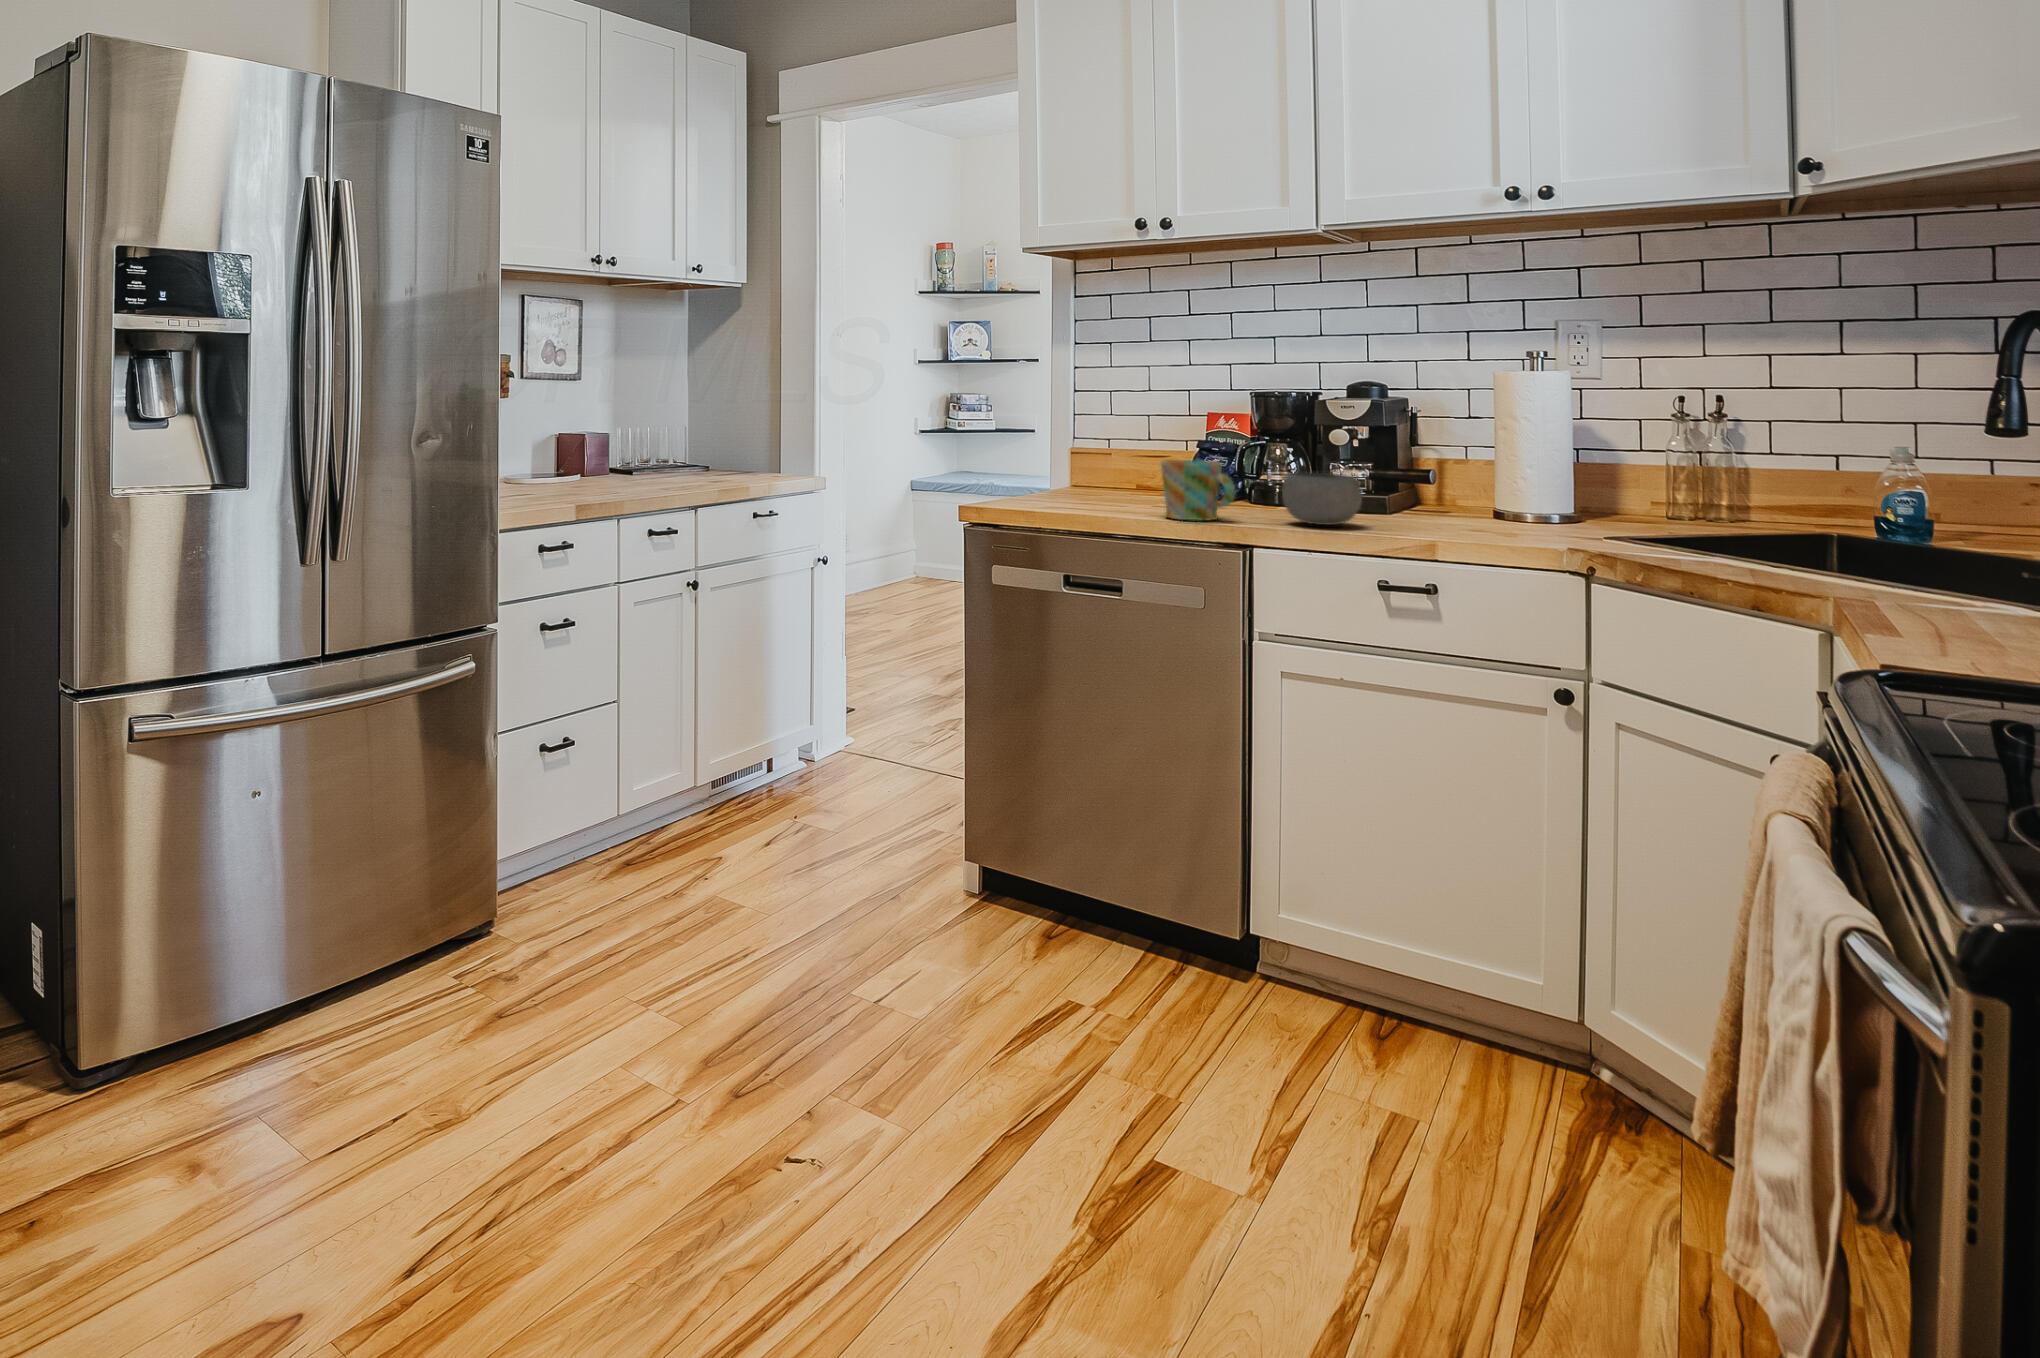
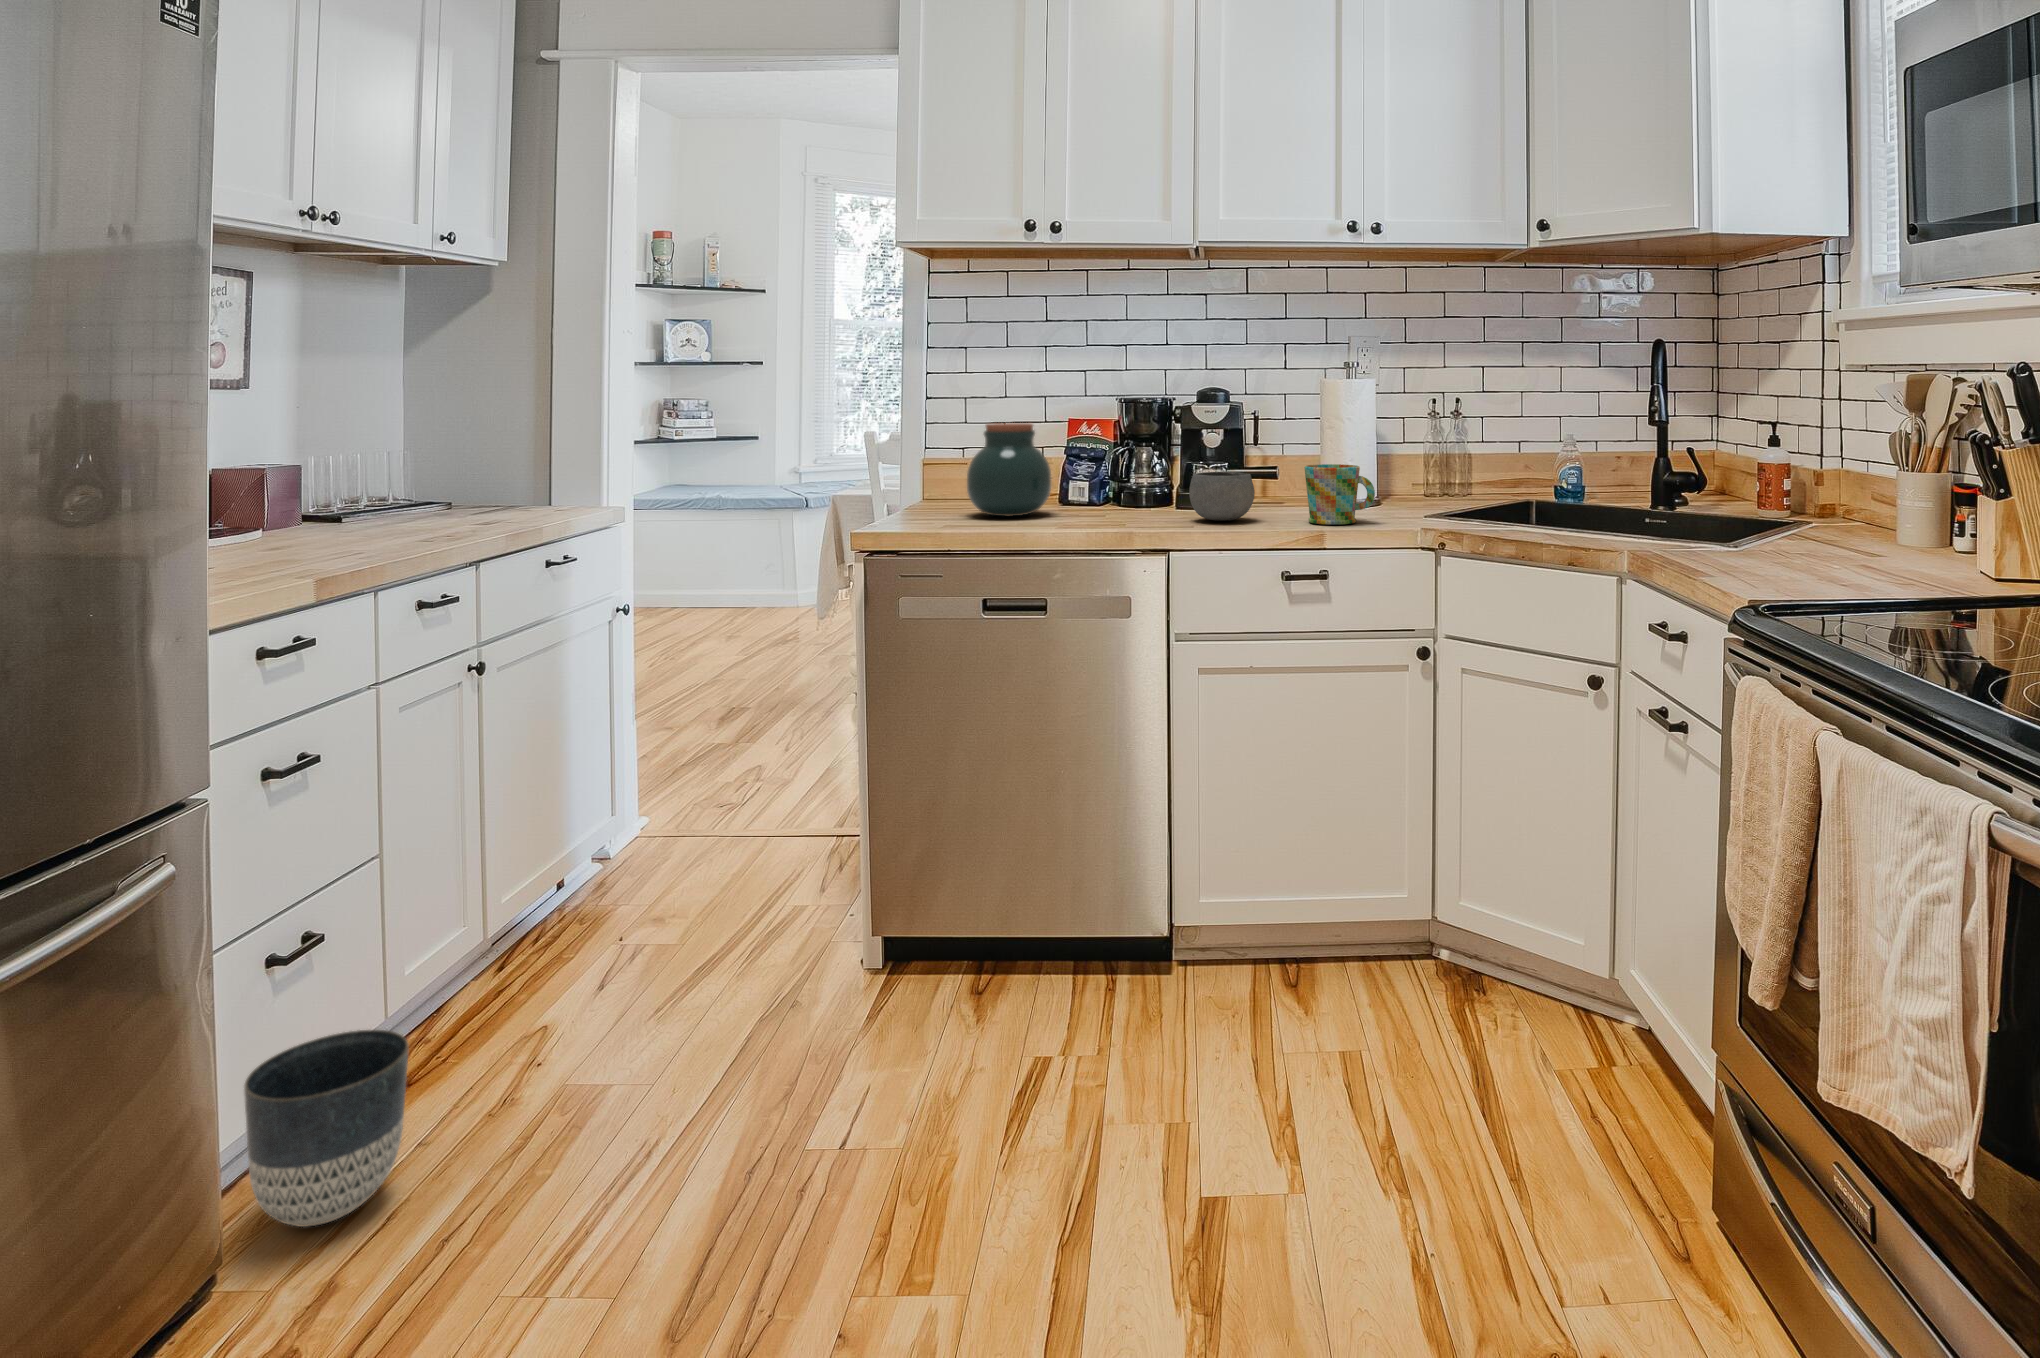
jar: none [1063,416,1148,504] -> present [967,423,1052,516]
mug: present [1161,460,1236,521] -> present [1304,464,1375,524]
planter: none [518,805,606,922] -> present [244,1030,409,1227]

